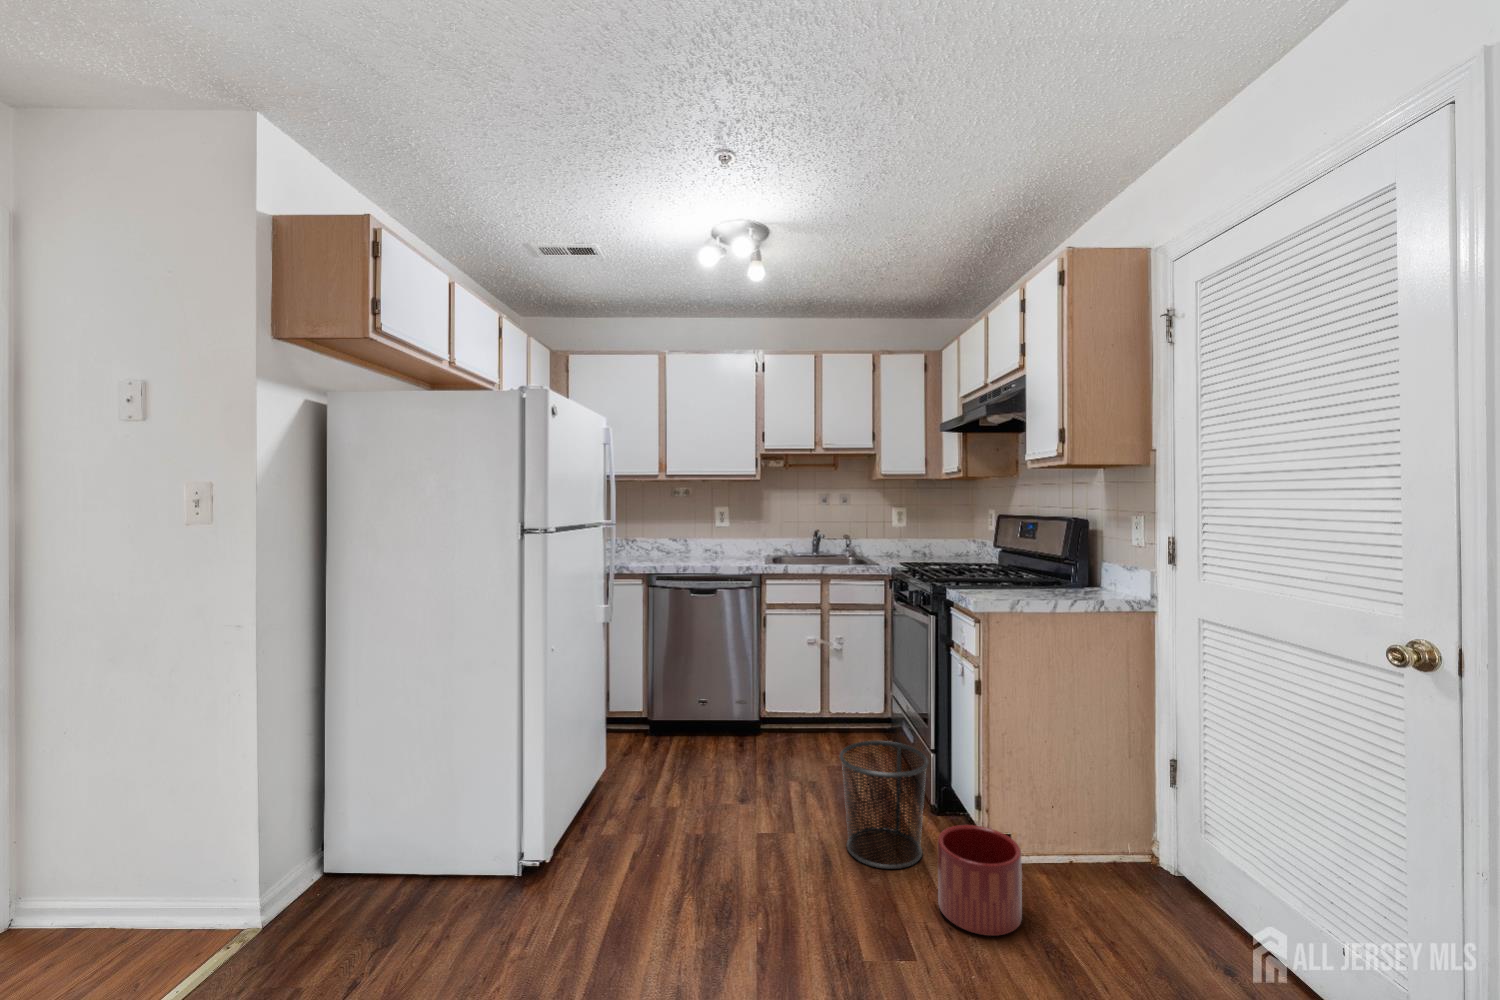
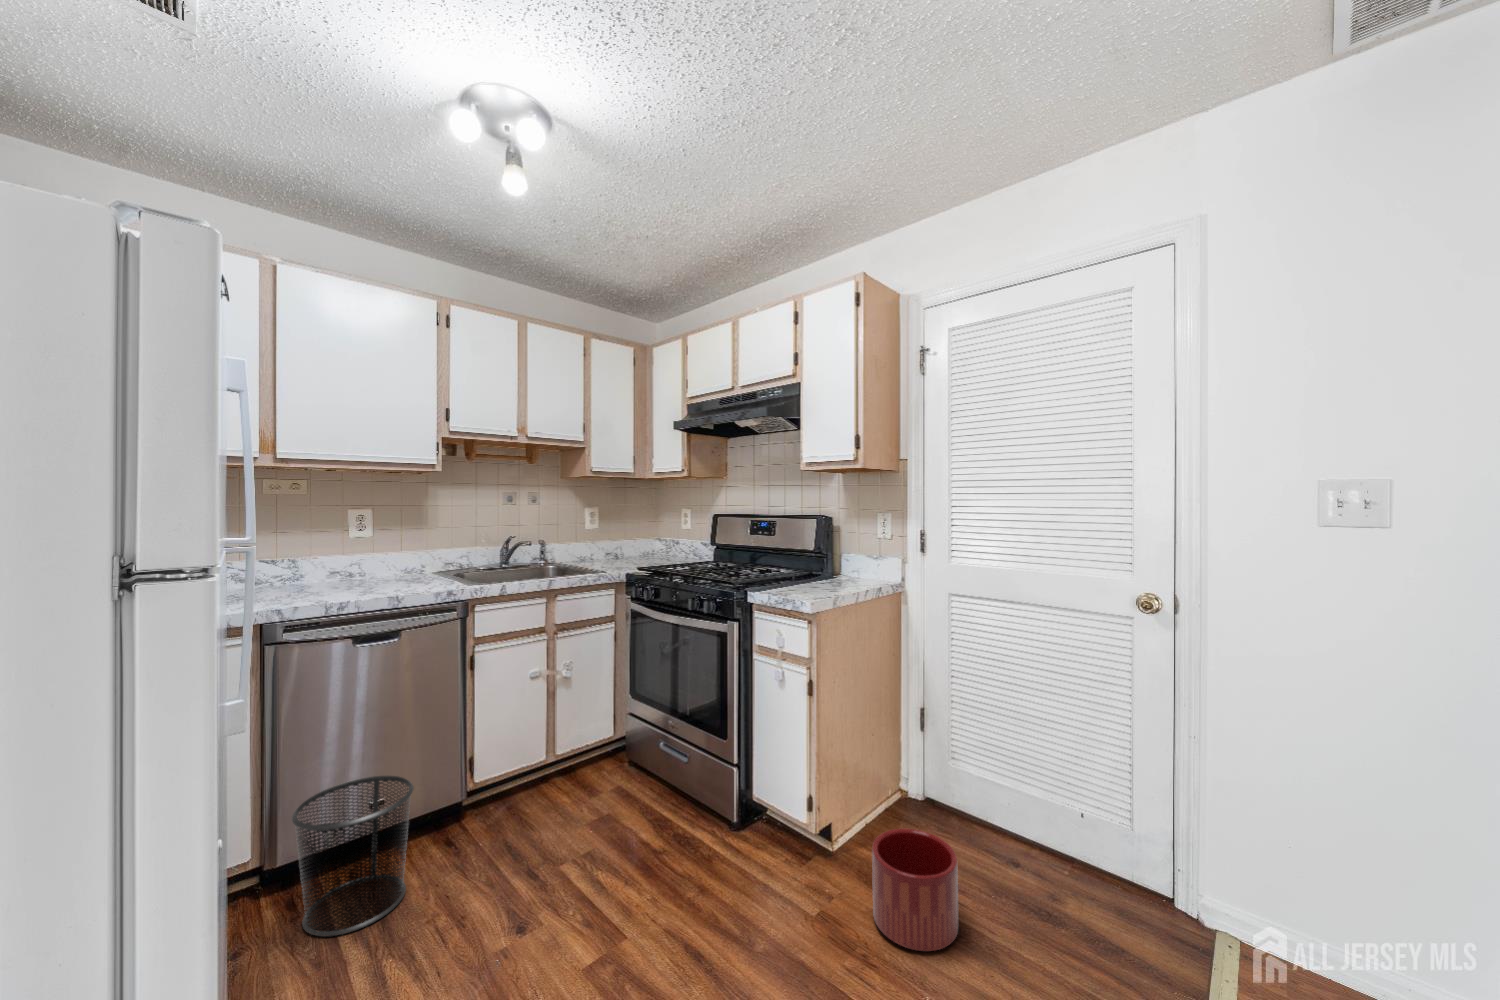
waste bin: present [840,741,928,869] -> present [292,776,414,936]

